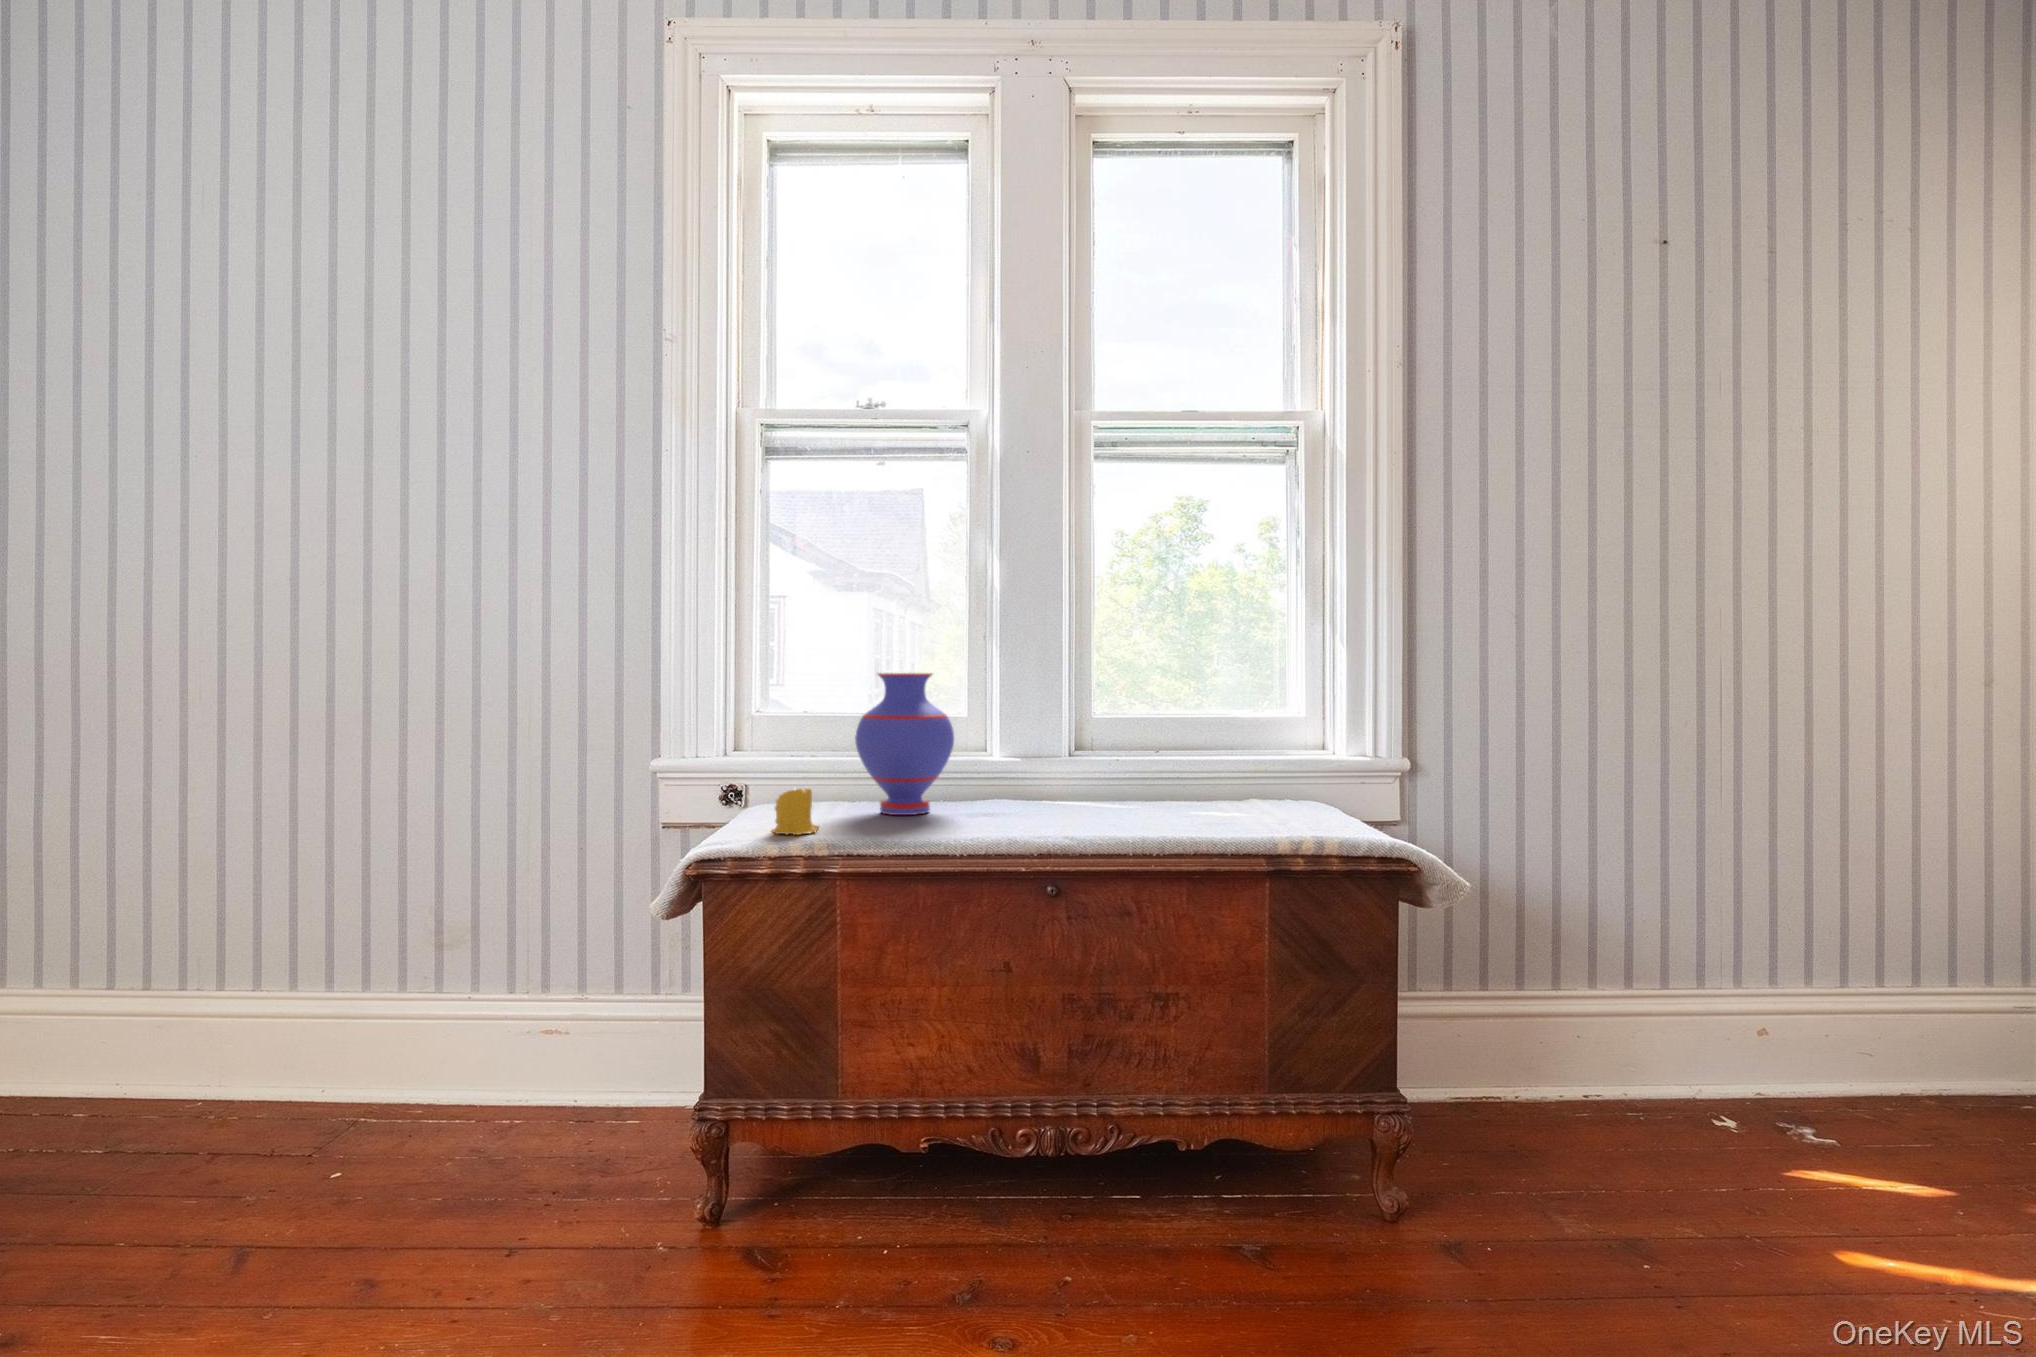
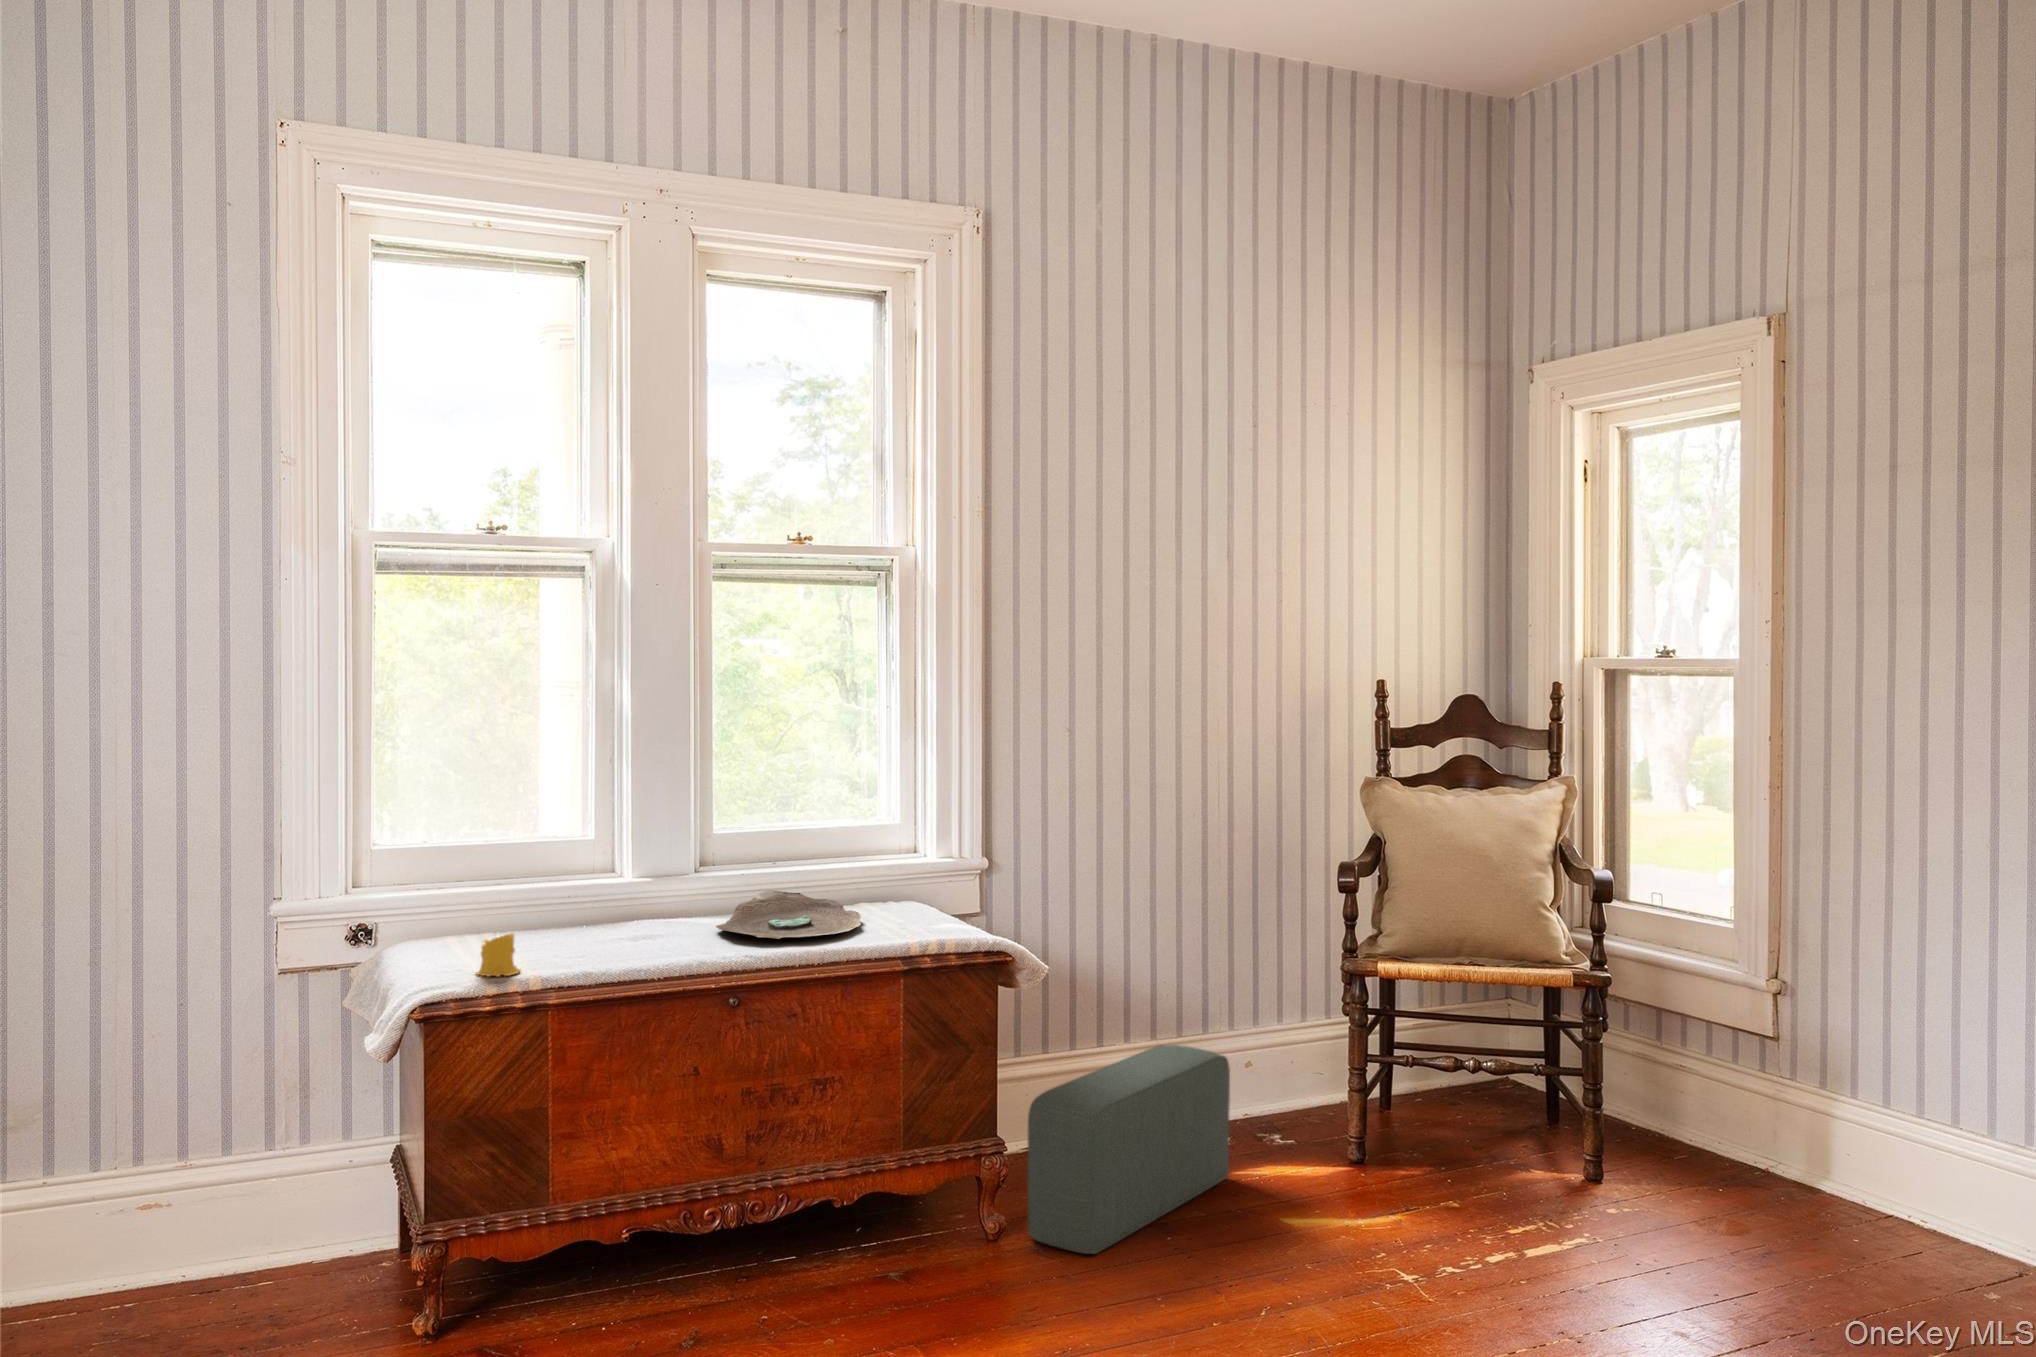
vase: present [855,673,954,815] -> none [520,811,616,948]
decorative bowl: none [1062,775,1232,821] -> present [716,890,861,939]
pouf: none [1441,1004,1752,1297] -> present [1028,1045,1230,1254]

